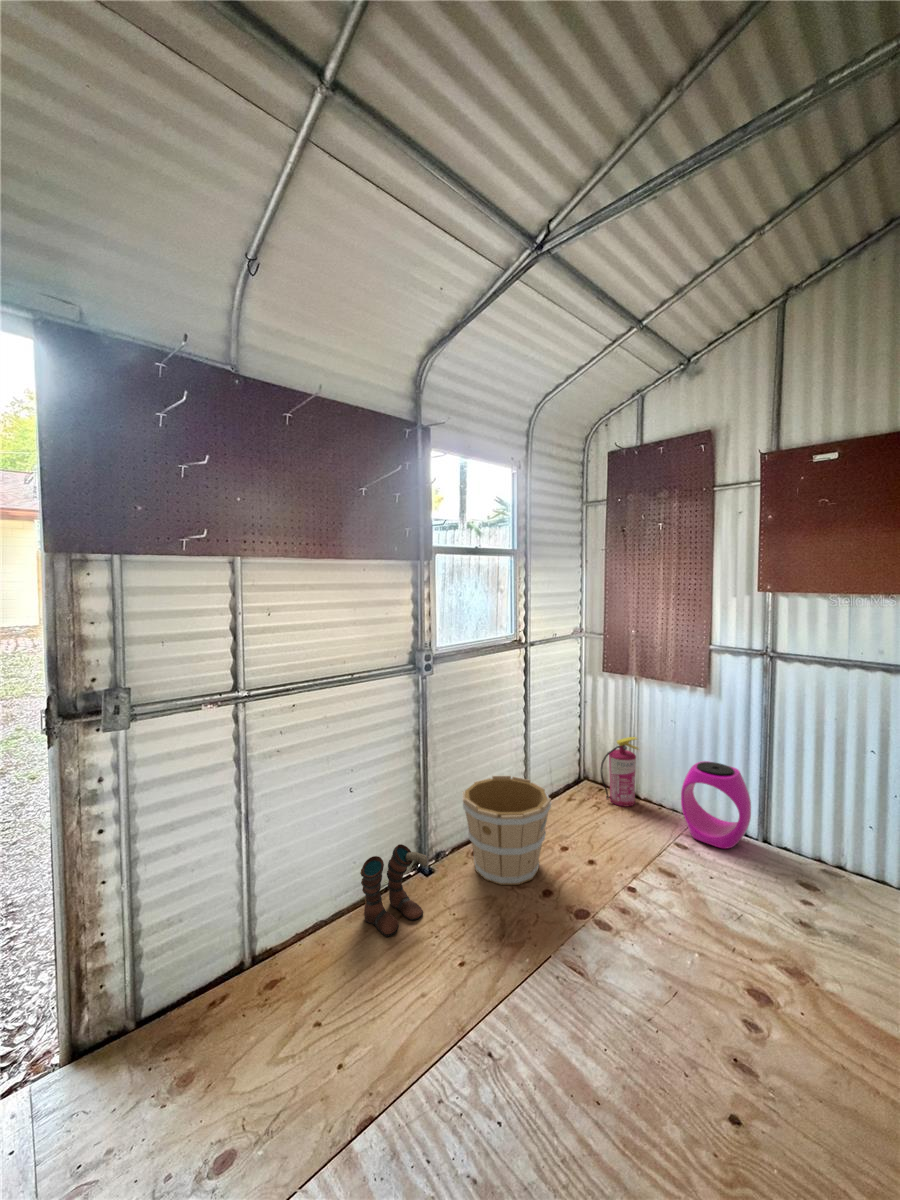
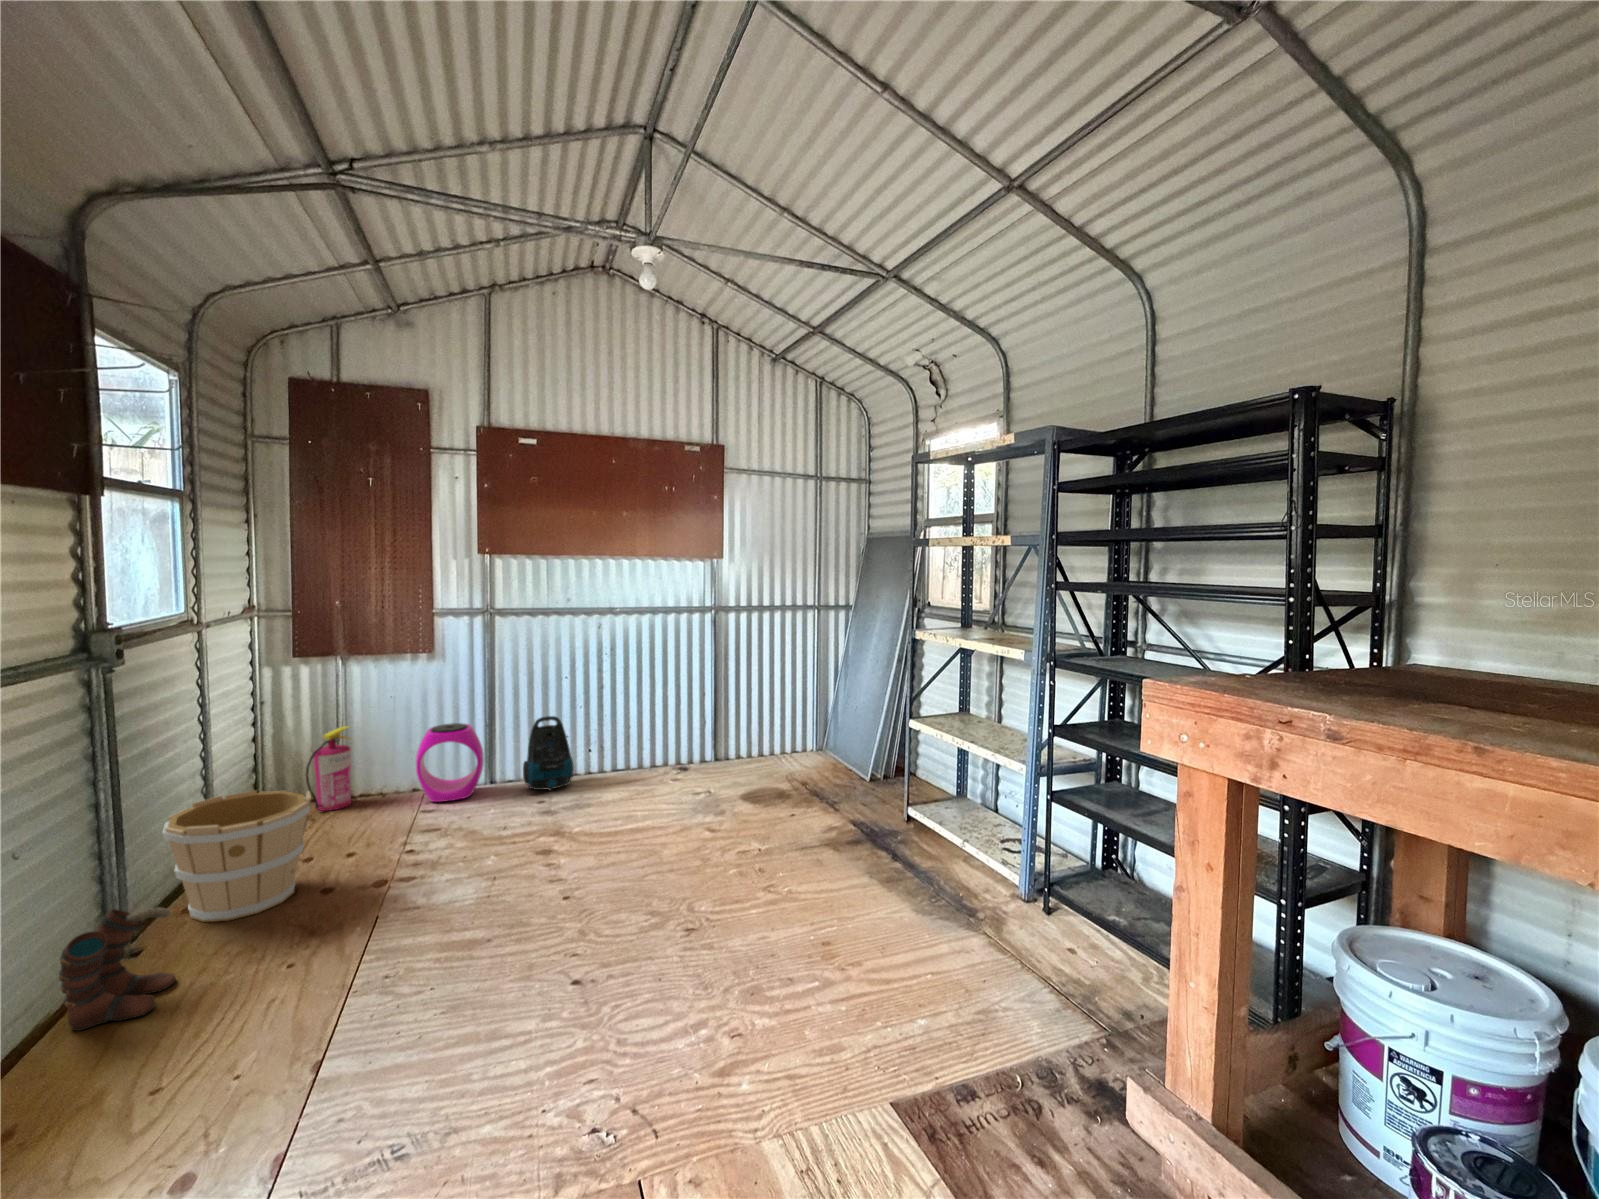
vacuum cleaner: none [797,792,871,895] -> present [523,716,574,790]

